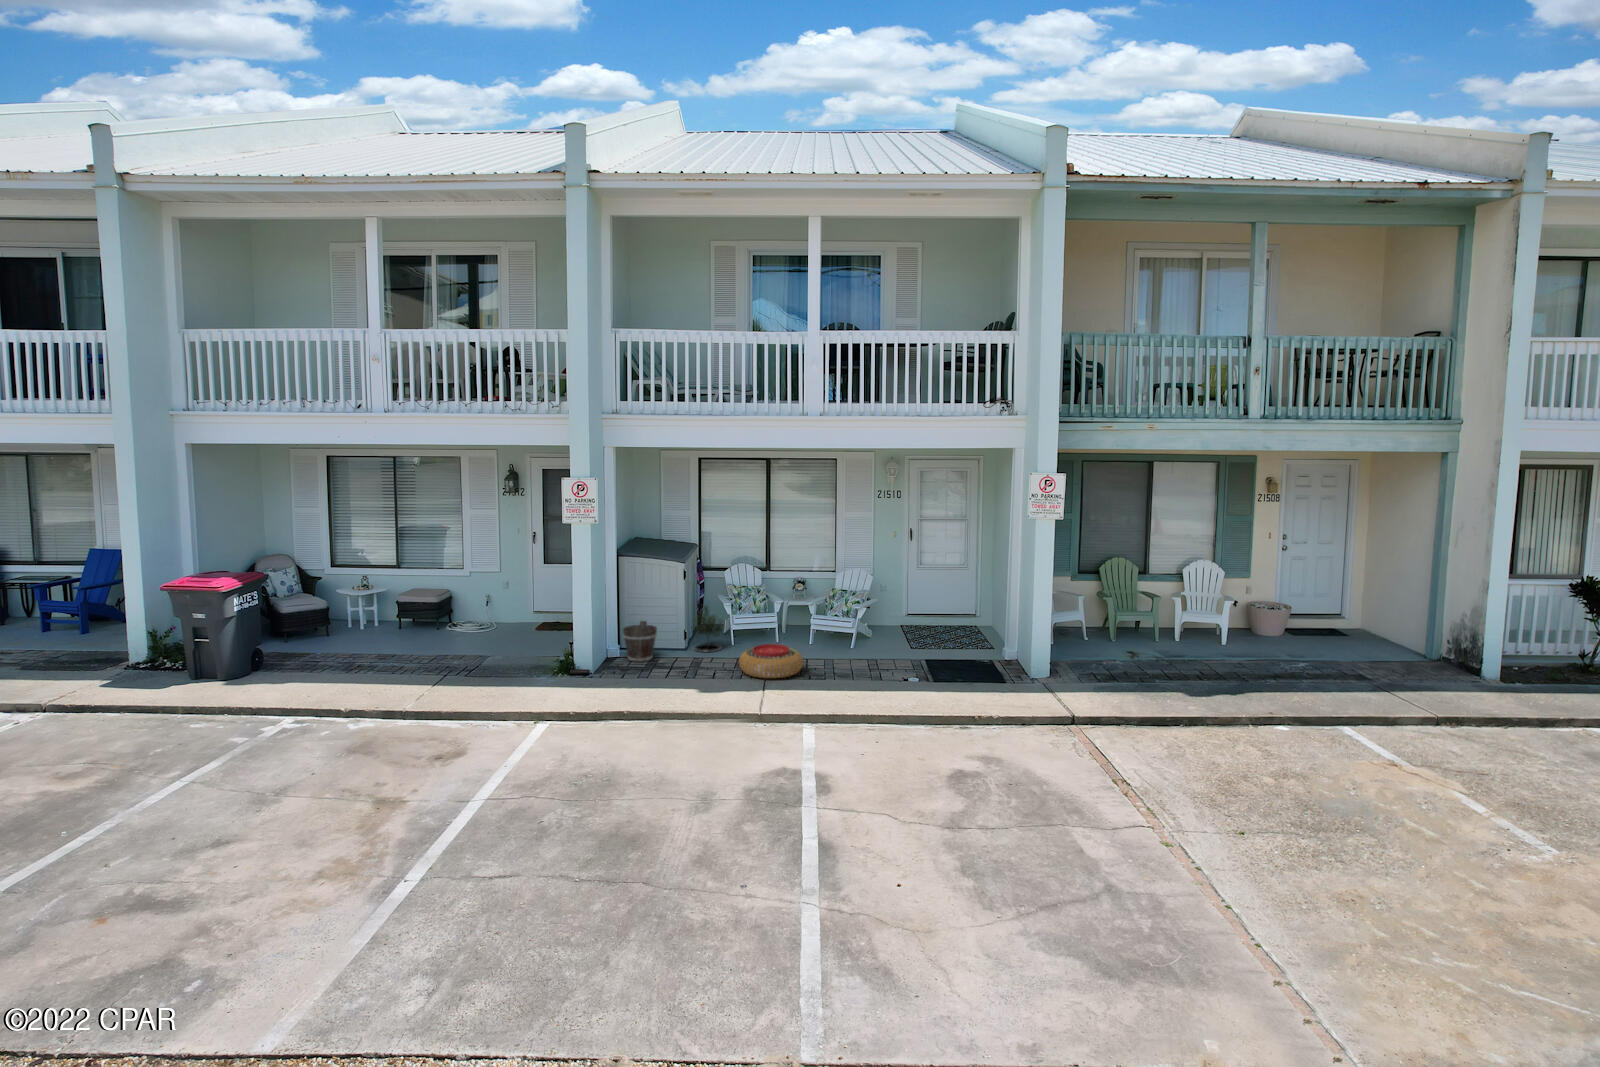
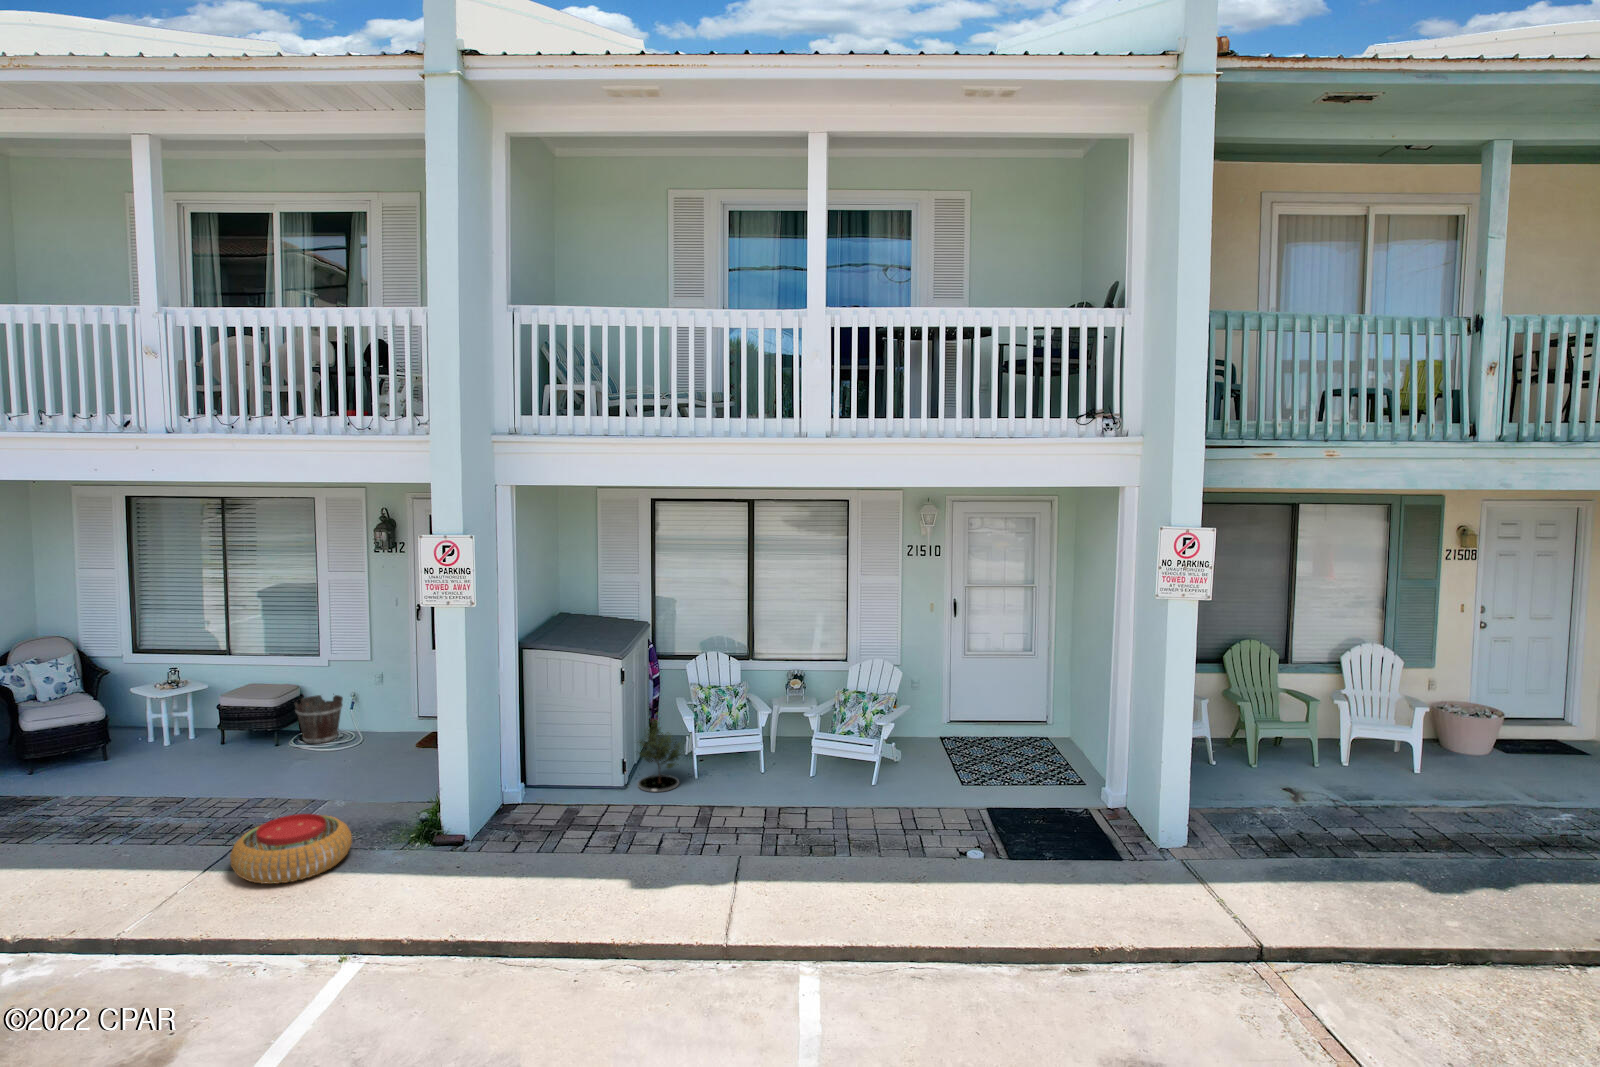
bucket: present [623,621,657,662] -> present [295,694,343,744]
pouf: present [739,644,803,678] -> present [230,814,352,884]

